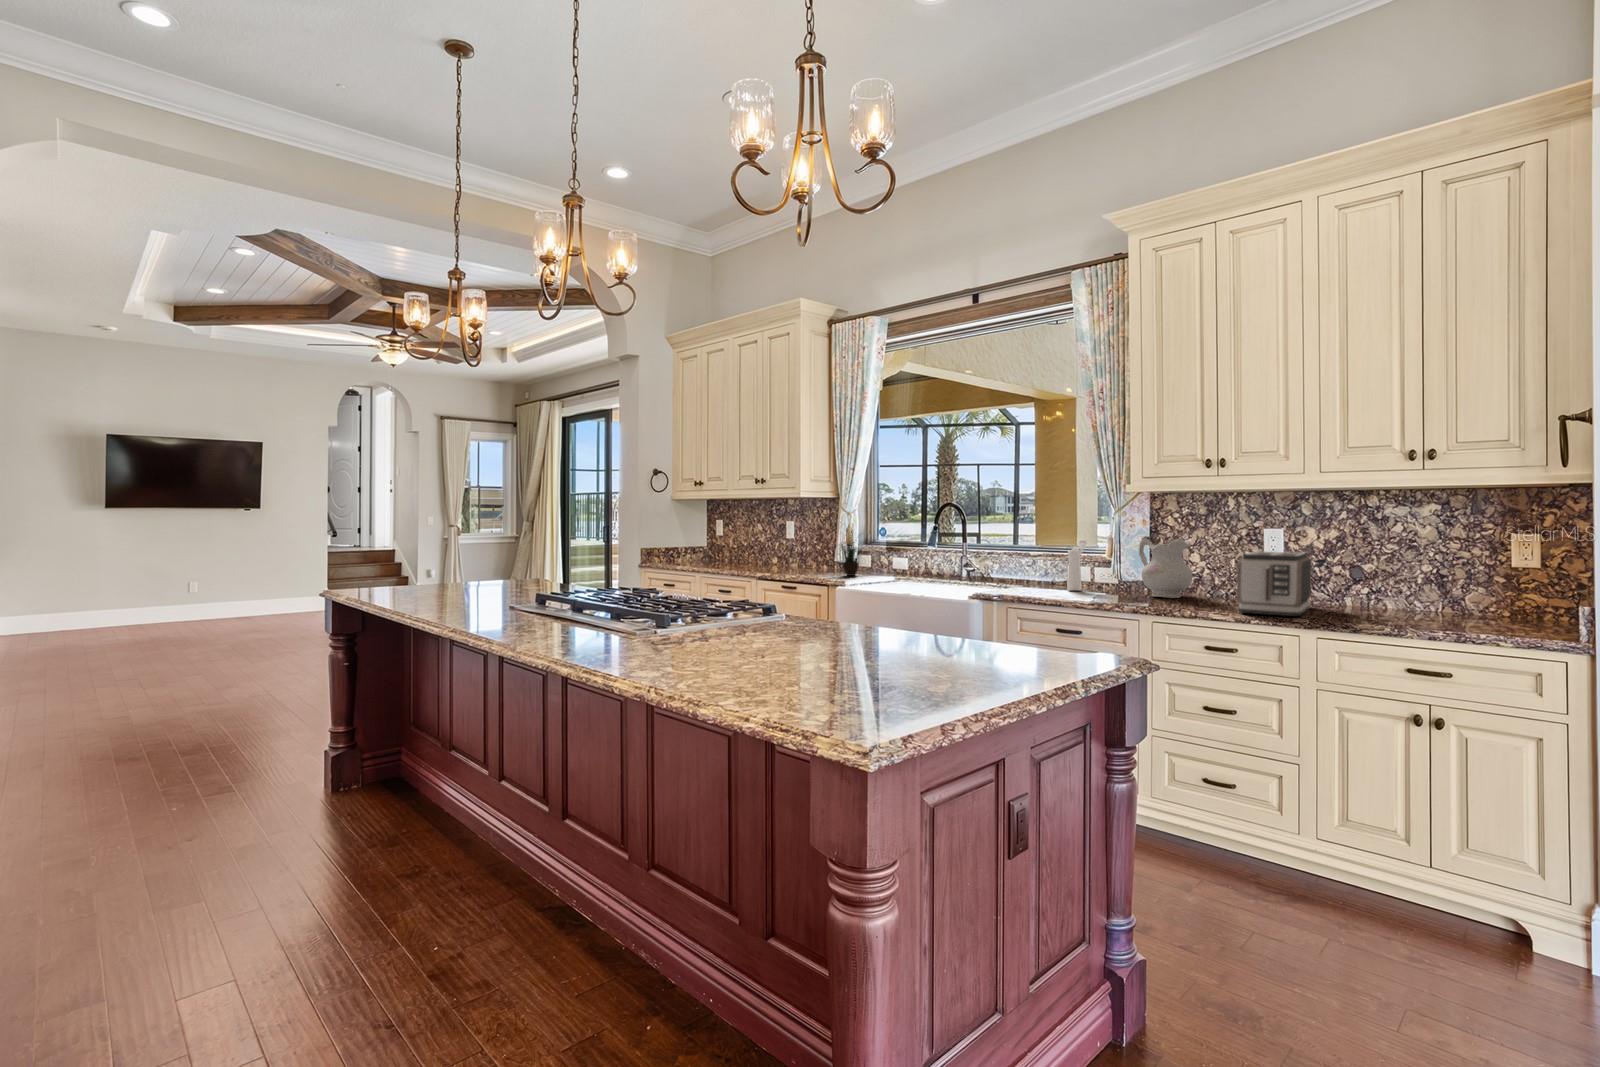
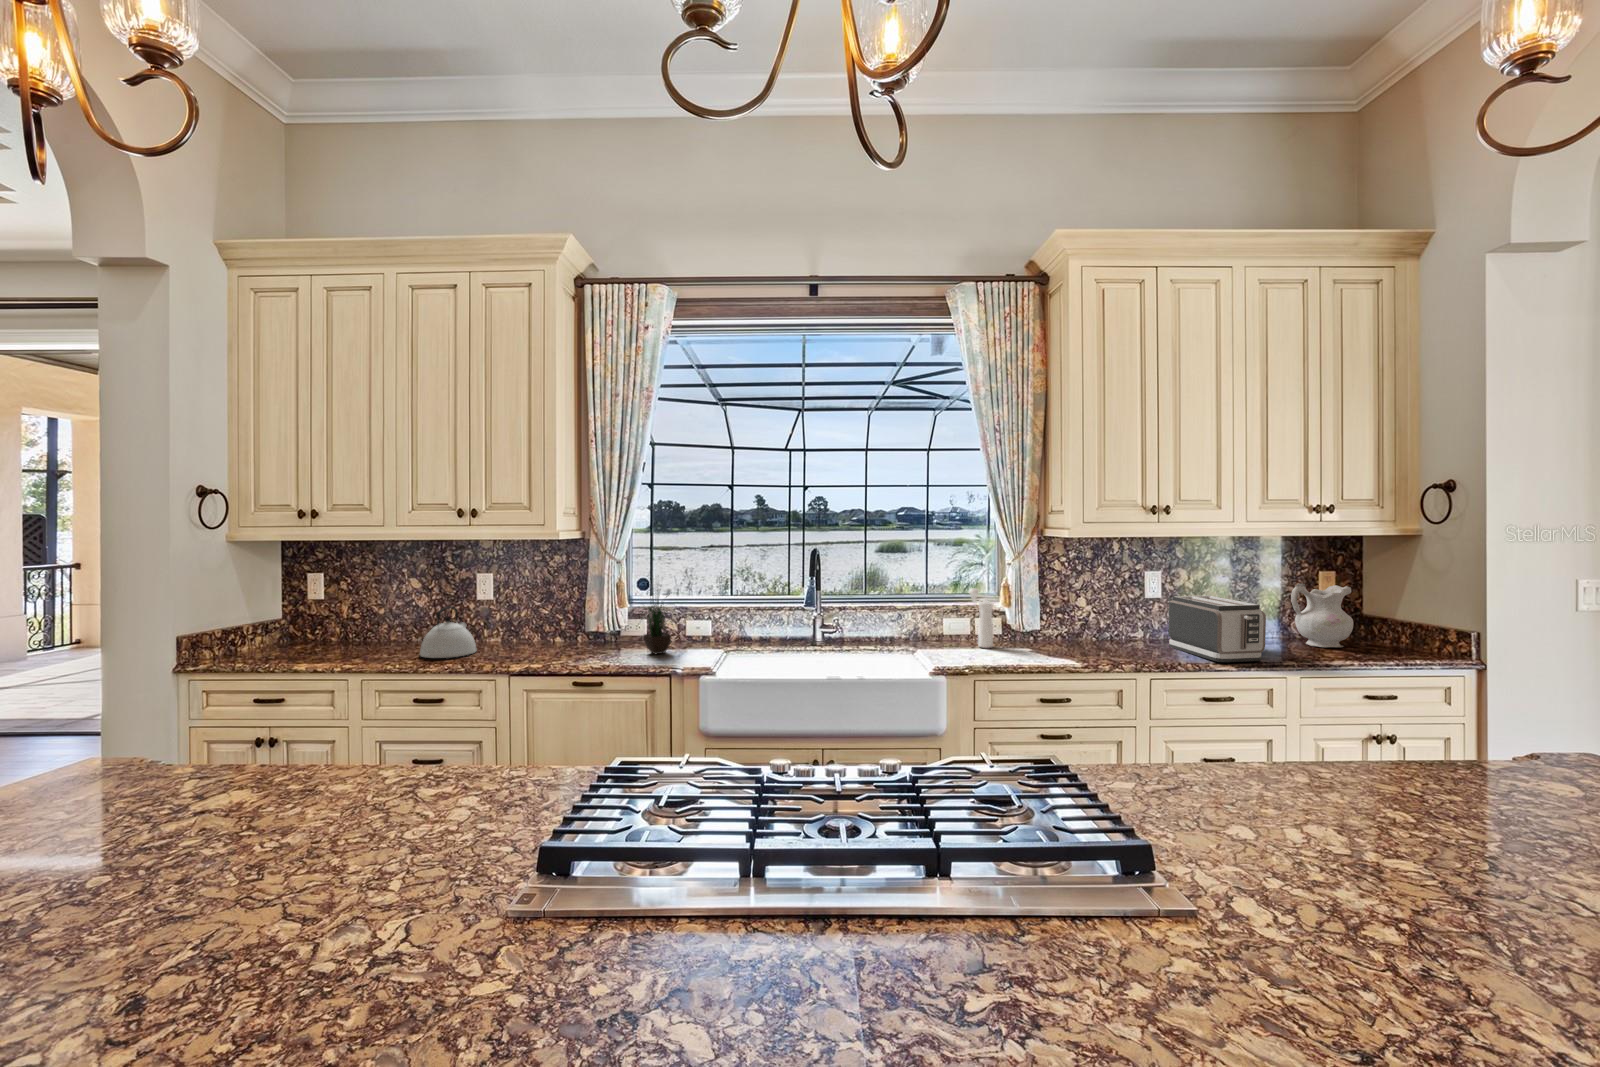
ceramic pitcher: present [1139,536,1192,598] -> present [1291,584,1353,647]
kettle: none [742,539,774,569] -> present [420,606,477,658]

